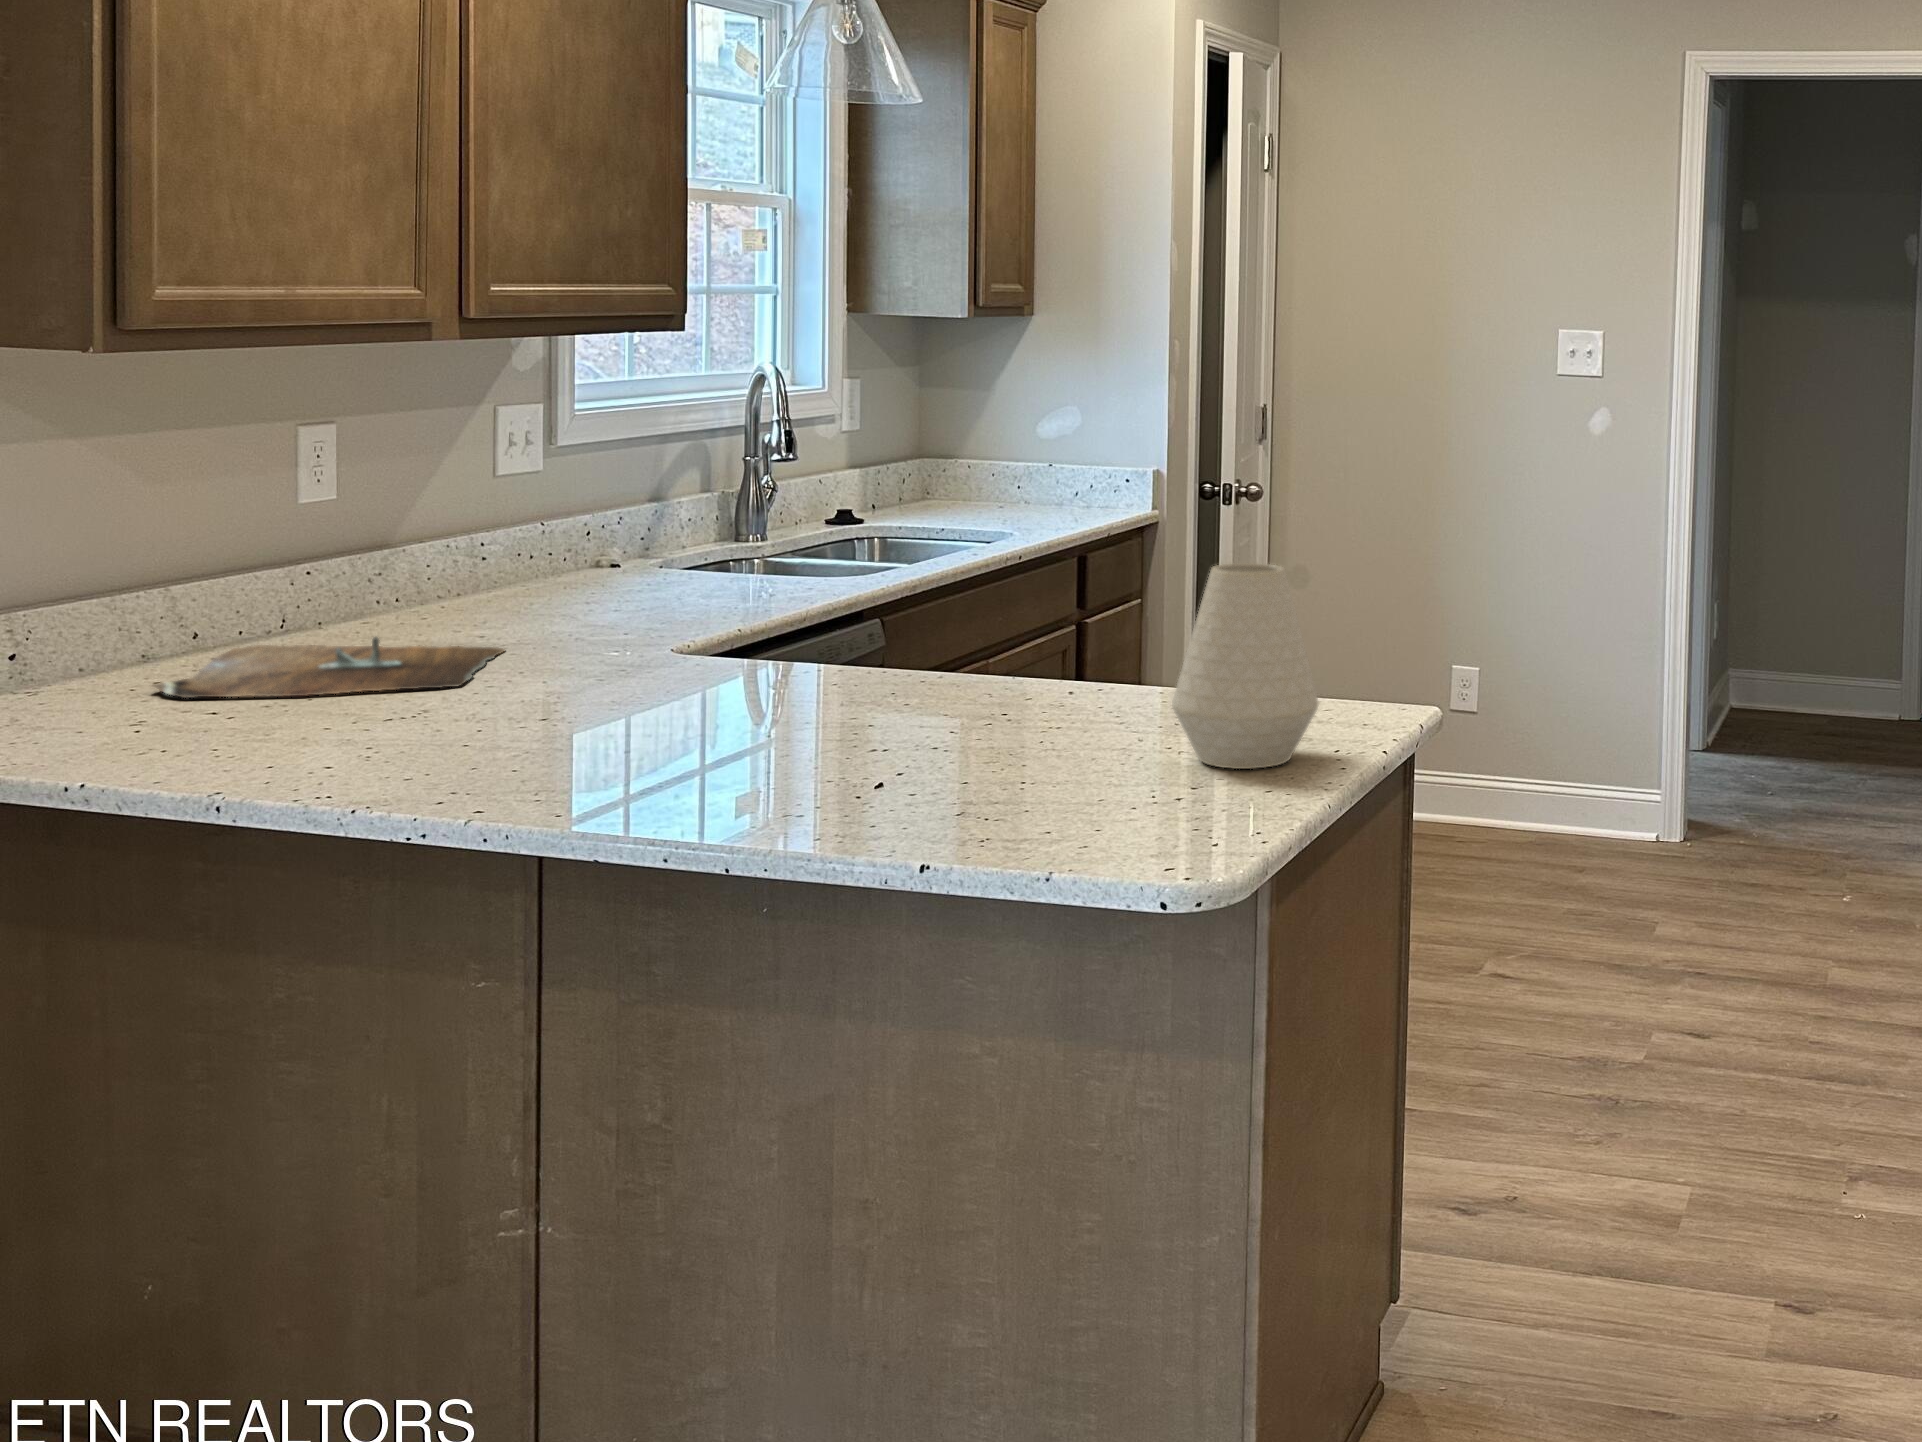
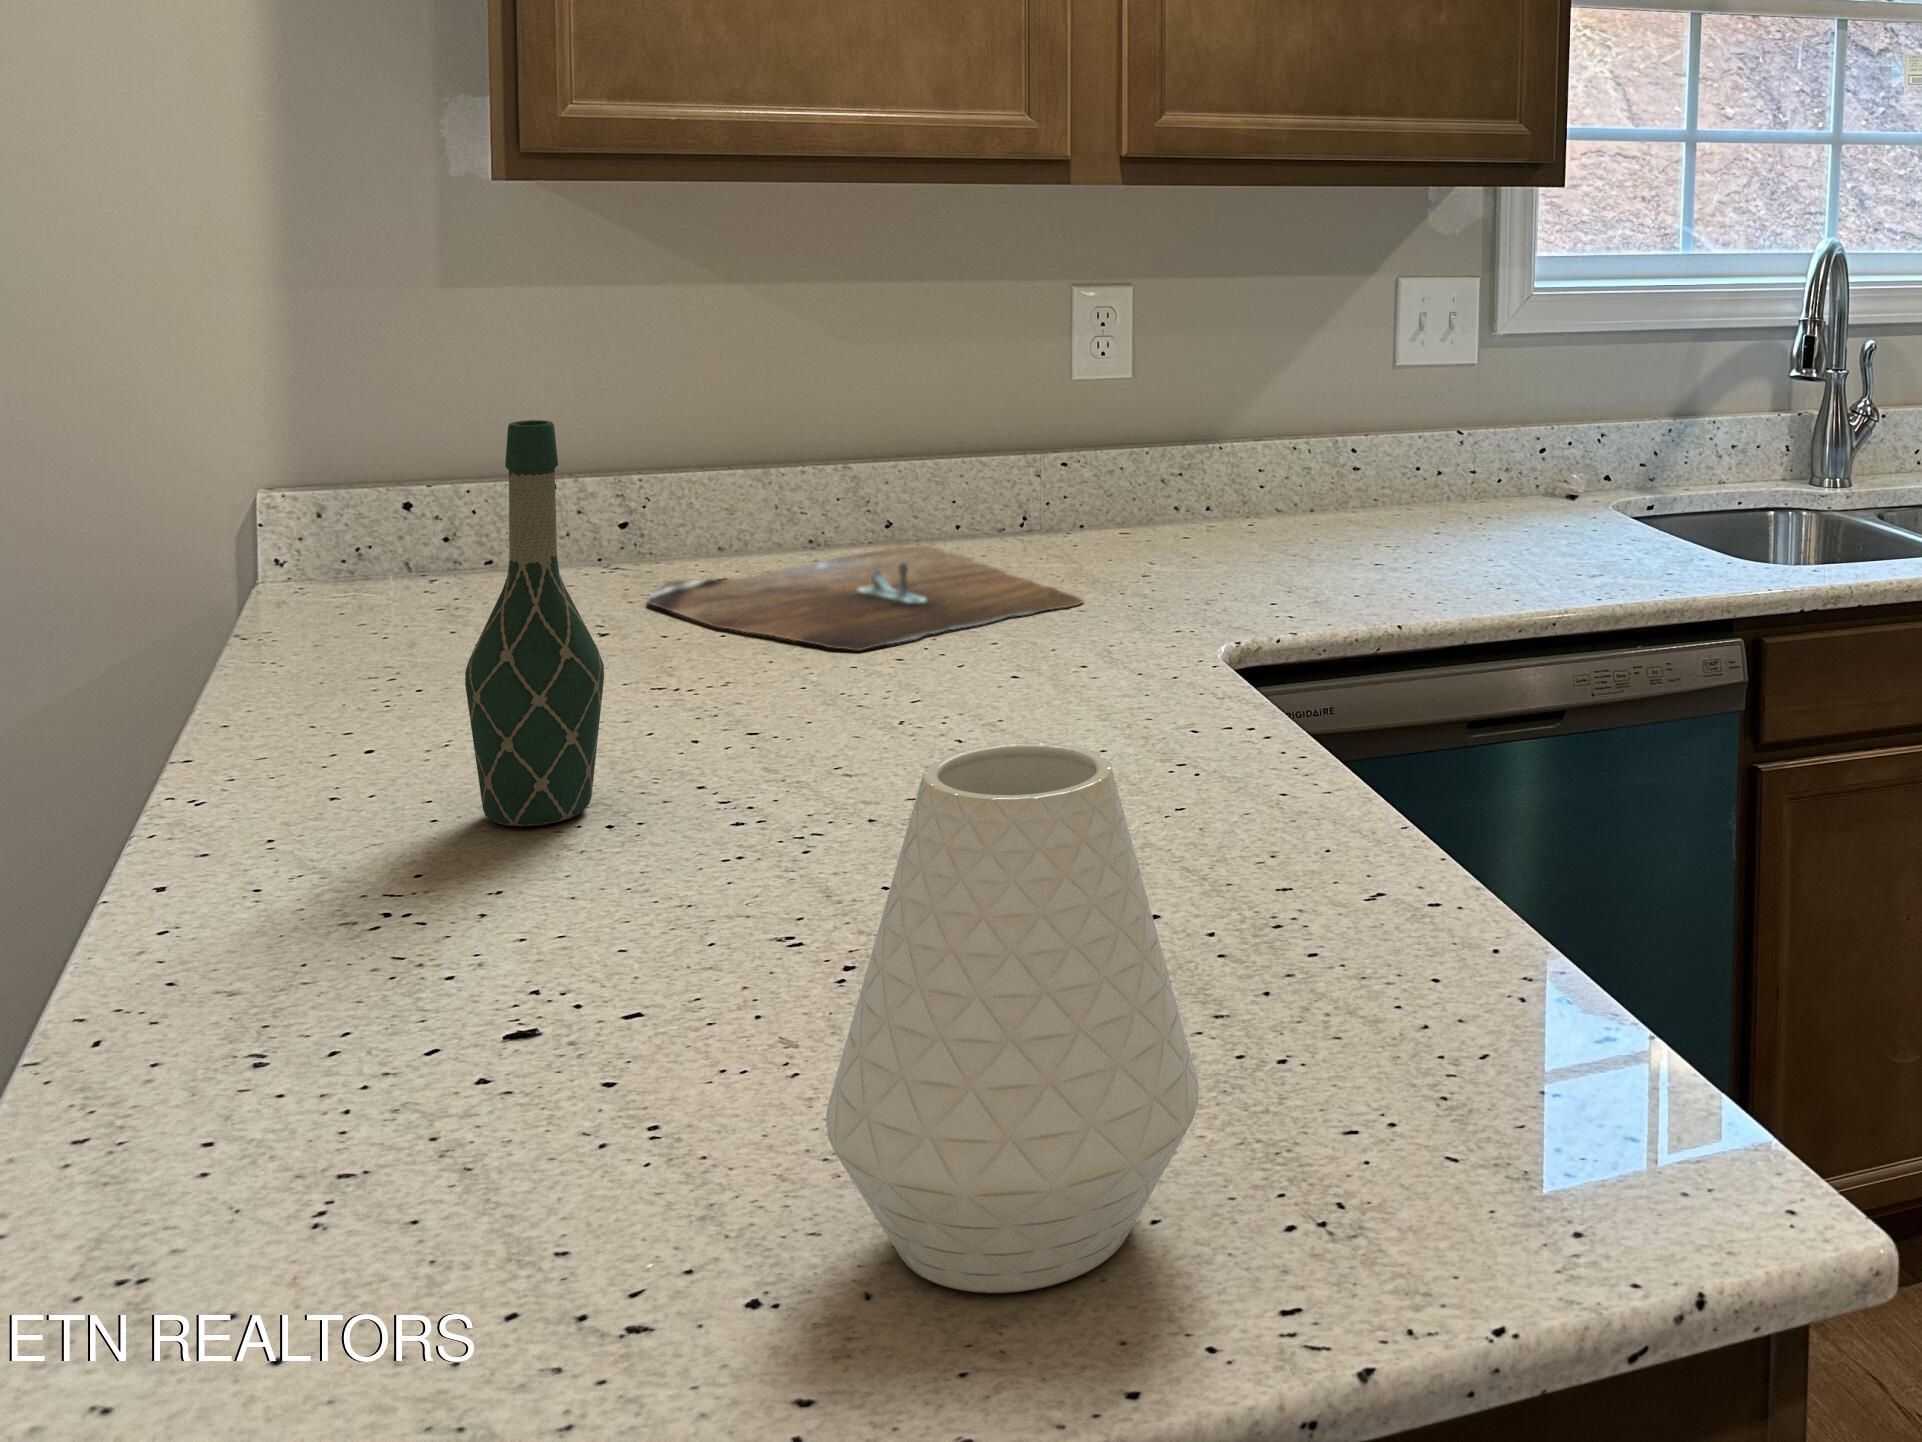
wine bottle: none [544,500,632,759] -> present [465,420,604,826]

